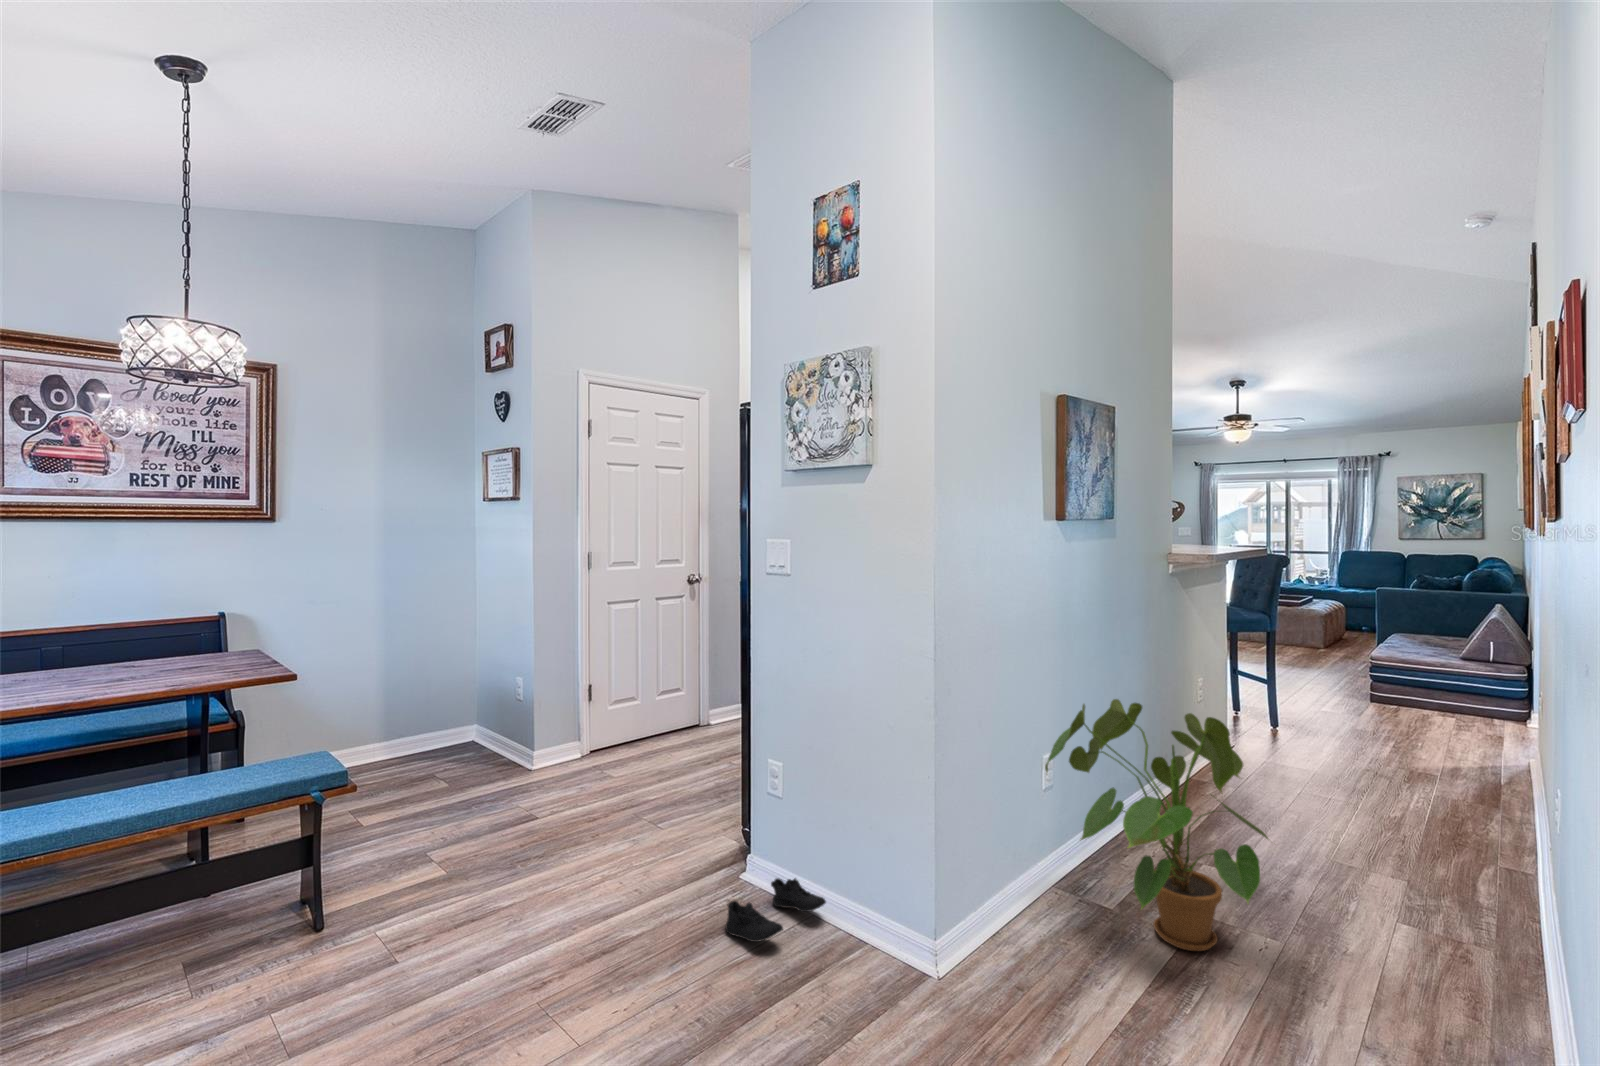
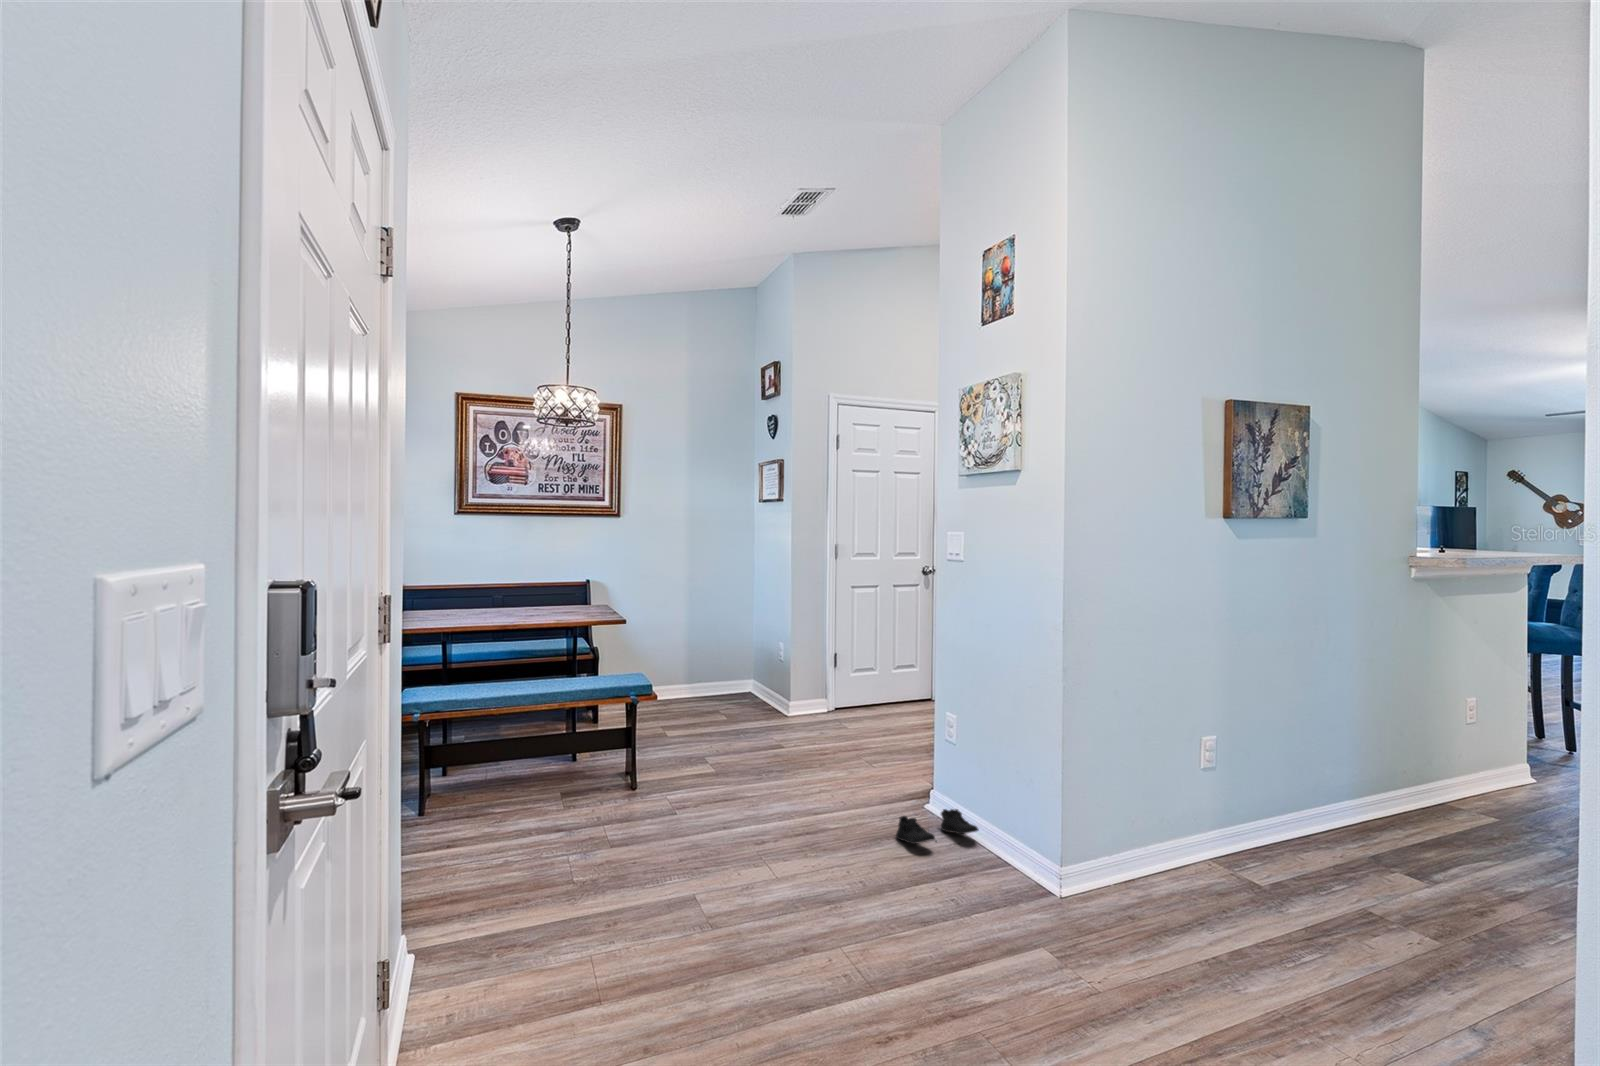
house plant: present [1045,699,1268,951] -> none [1186,689,1416,924]

